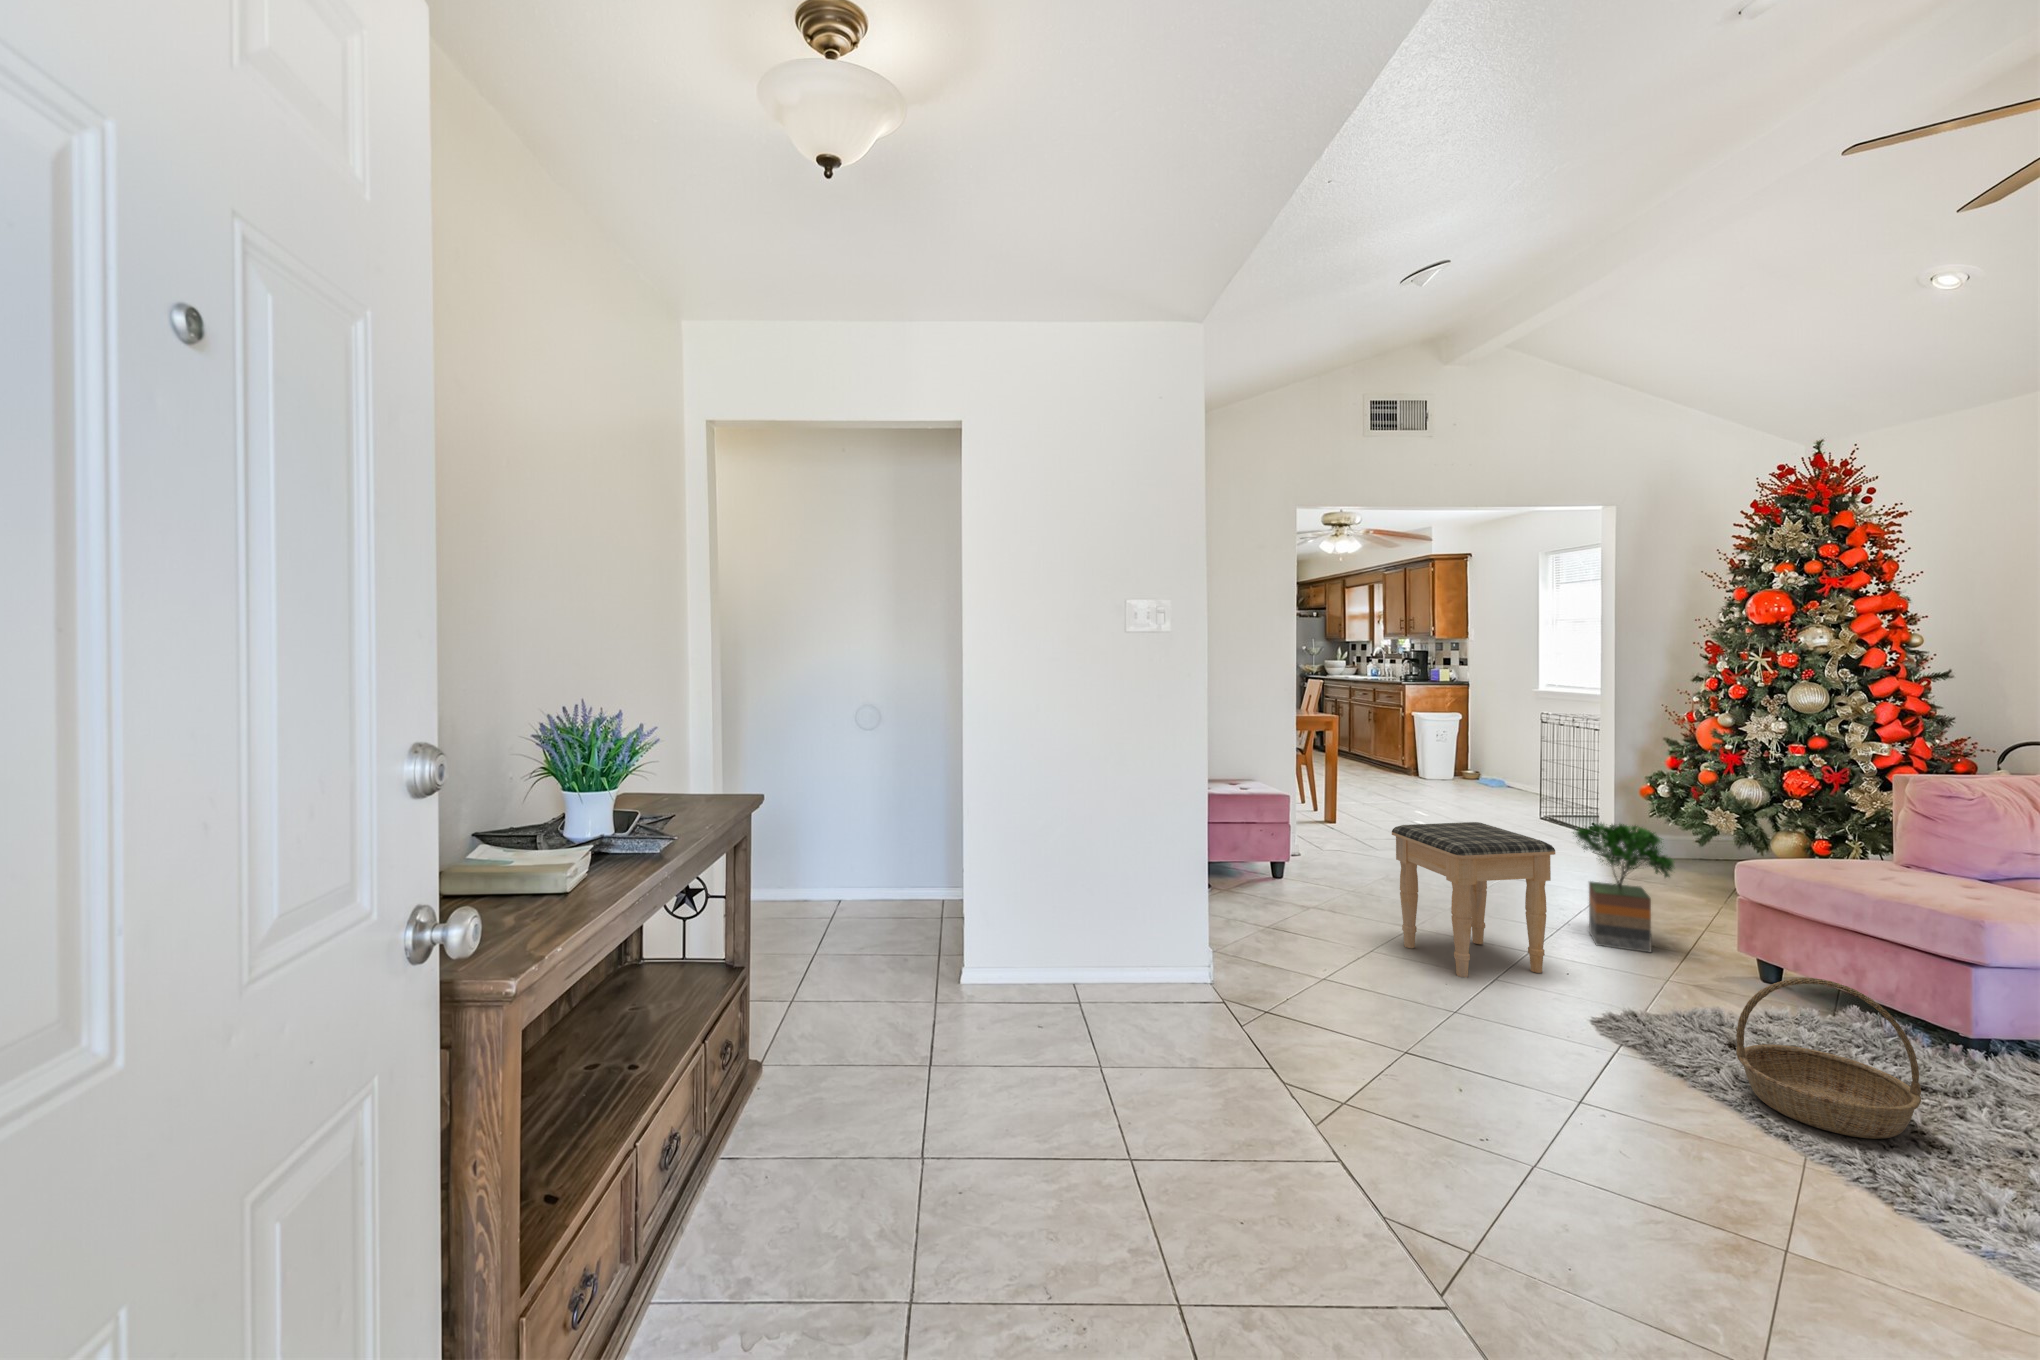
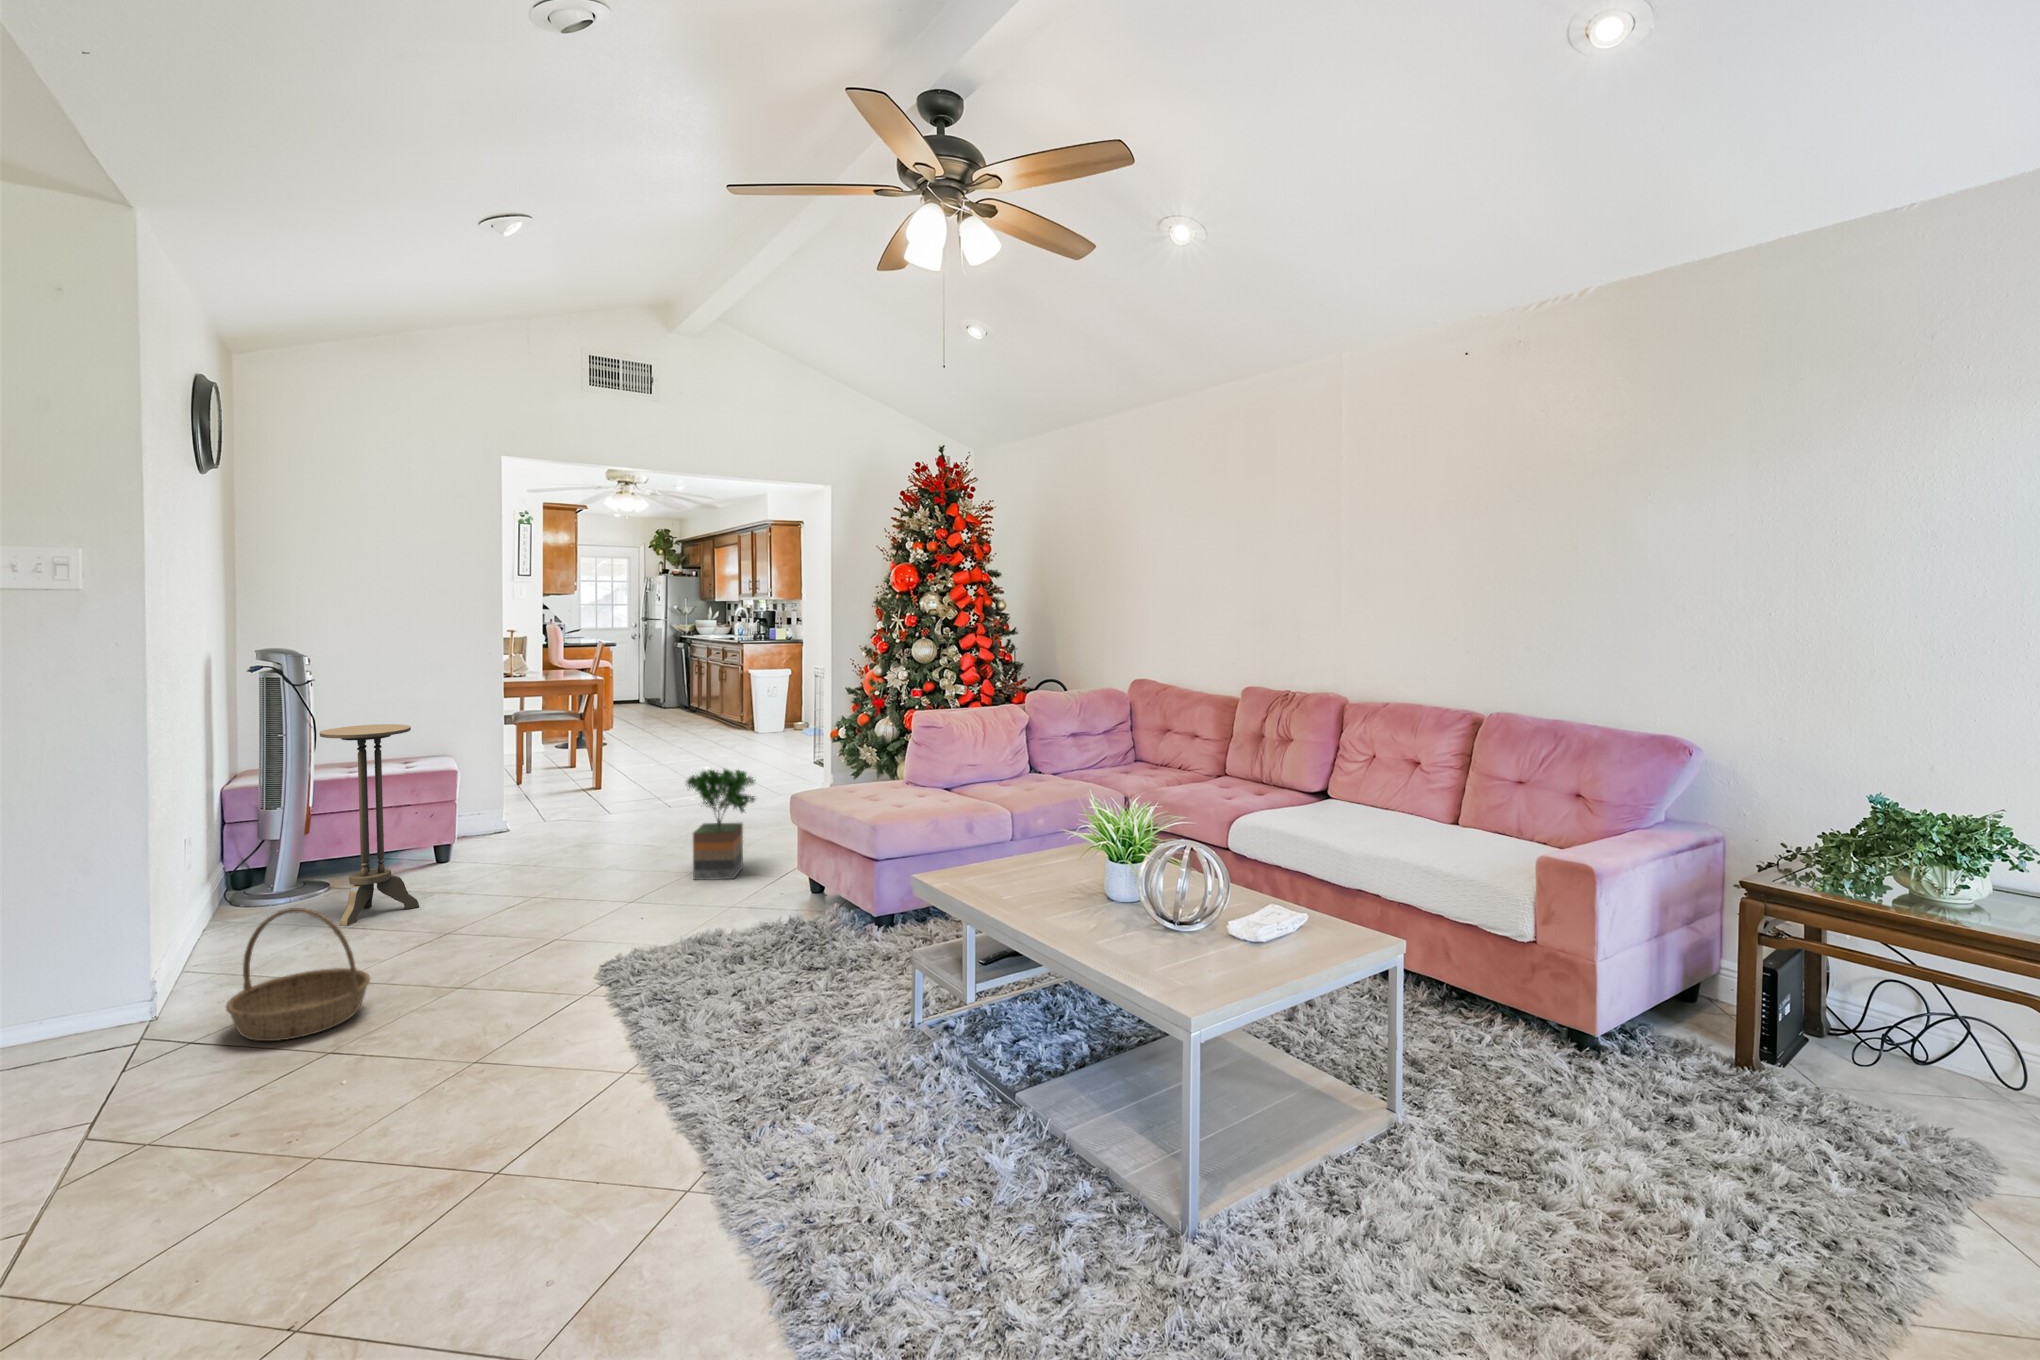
side table: none [1251,751,1325,937] -> present [320,724,419,926]
footstool: present [1392,822,1555,977] -> none [476,781,613,933]
basket: present [1736,978,1921,1139] -> present [226,908,370,1041]

